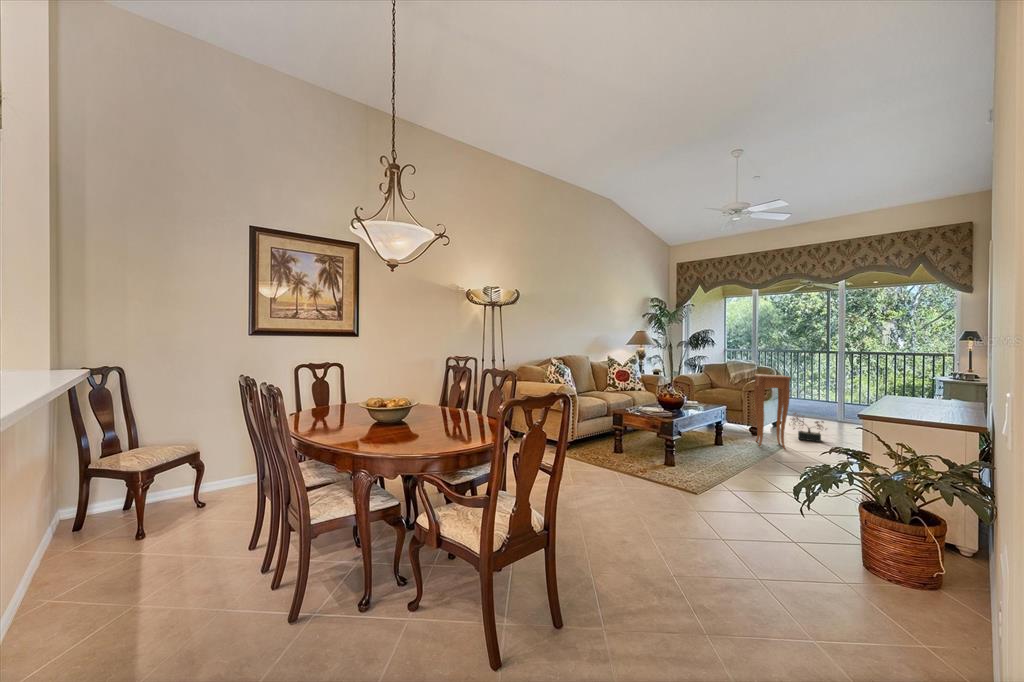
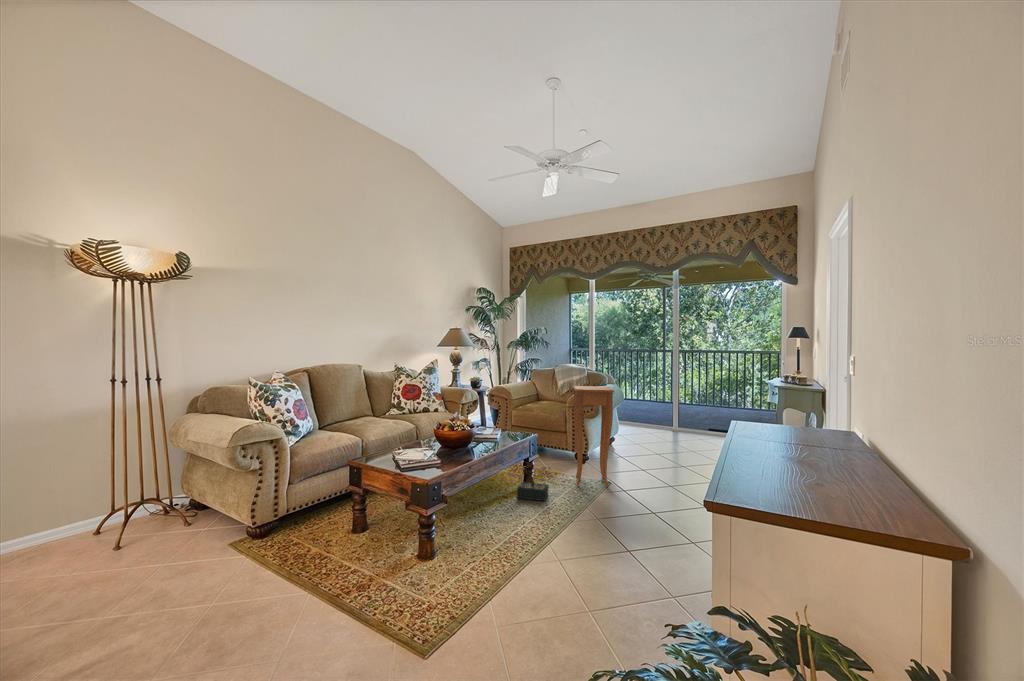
decorative plant: present [792,413,826,442] -> present [509,462,555,501]

